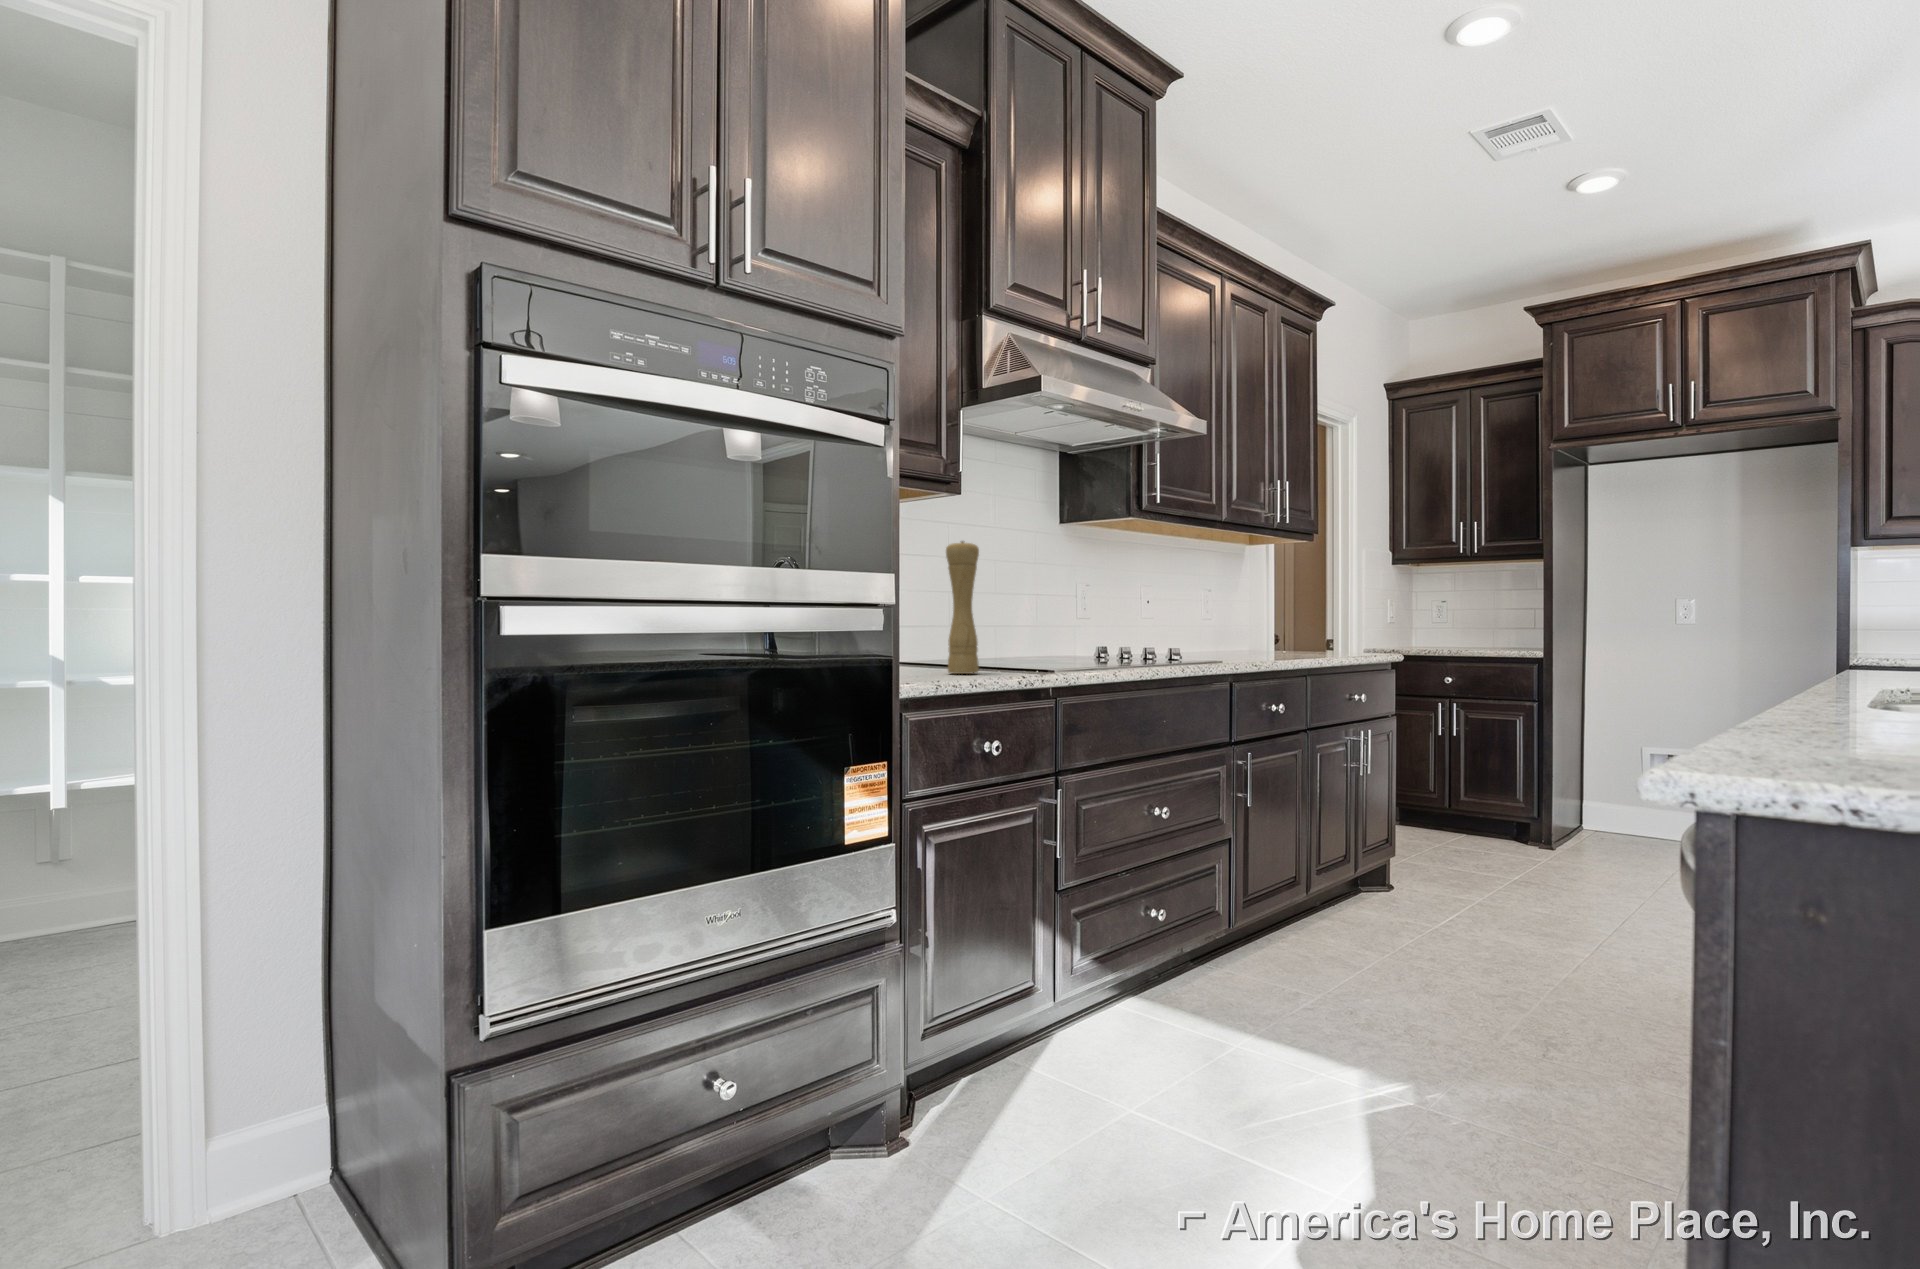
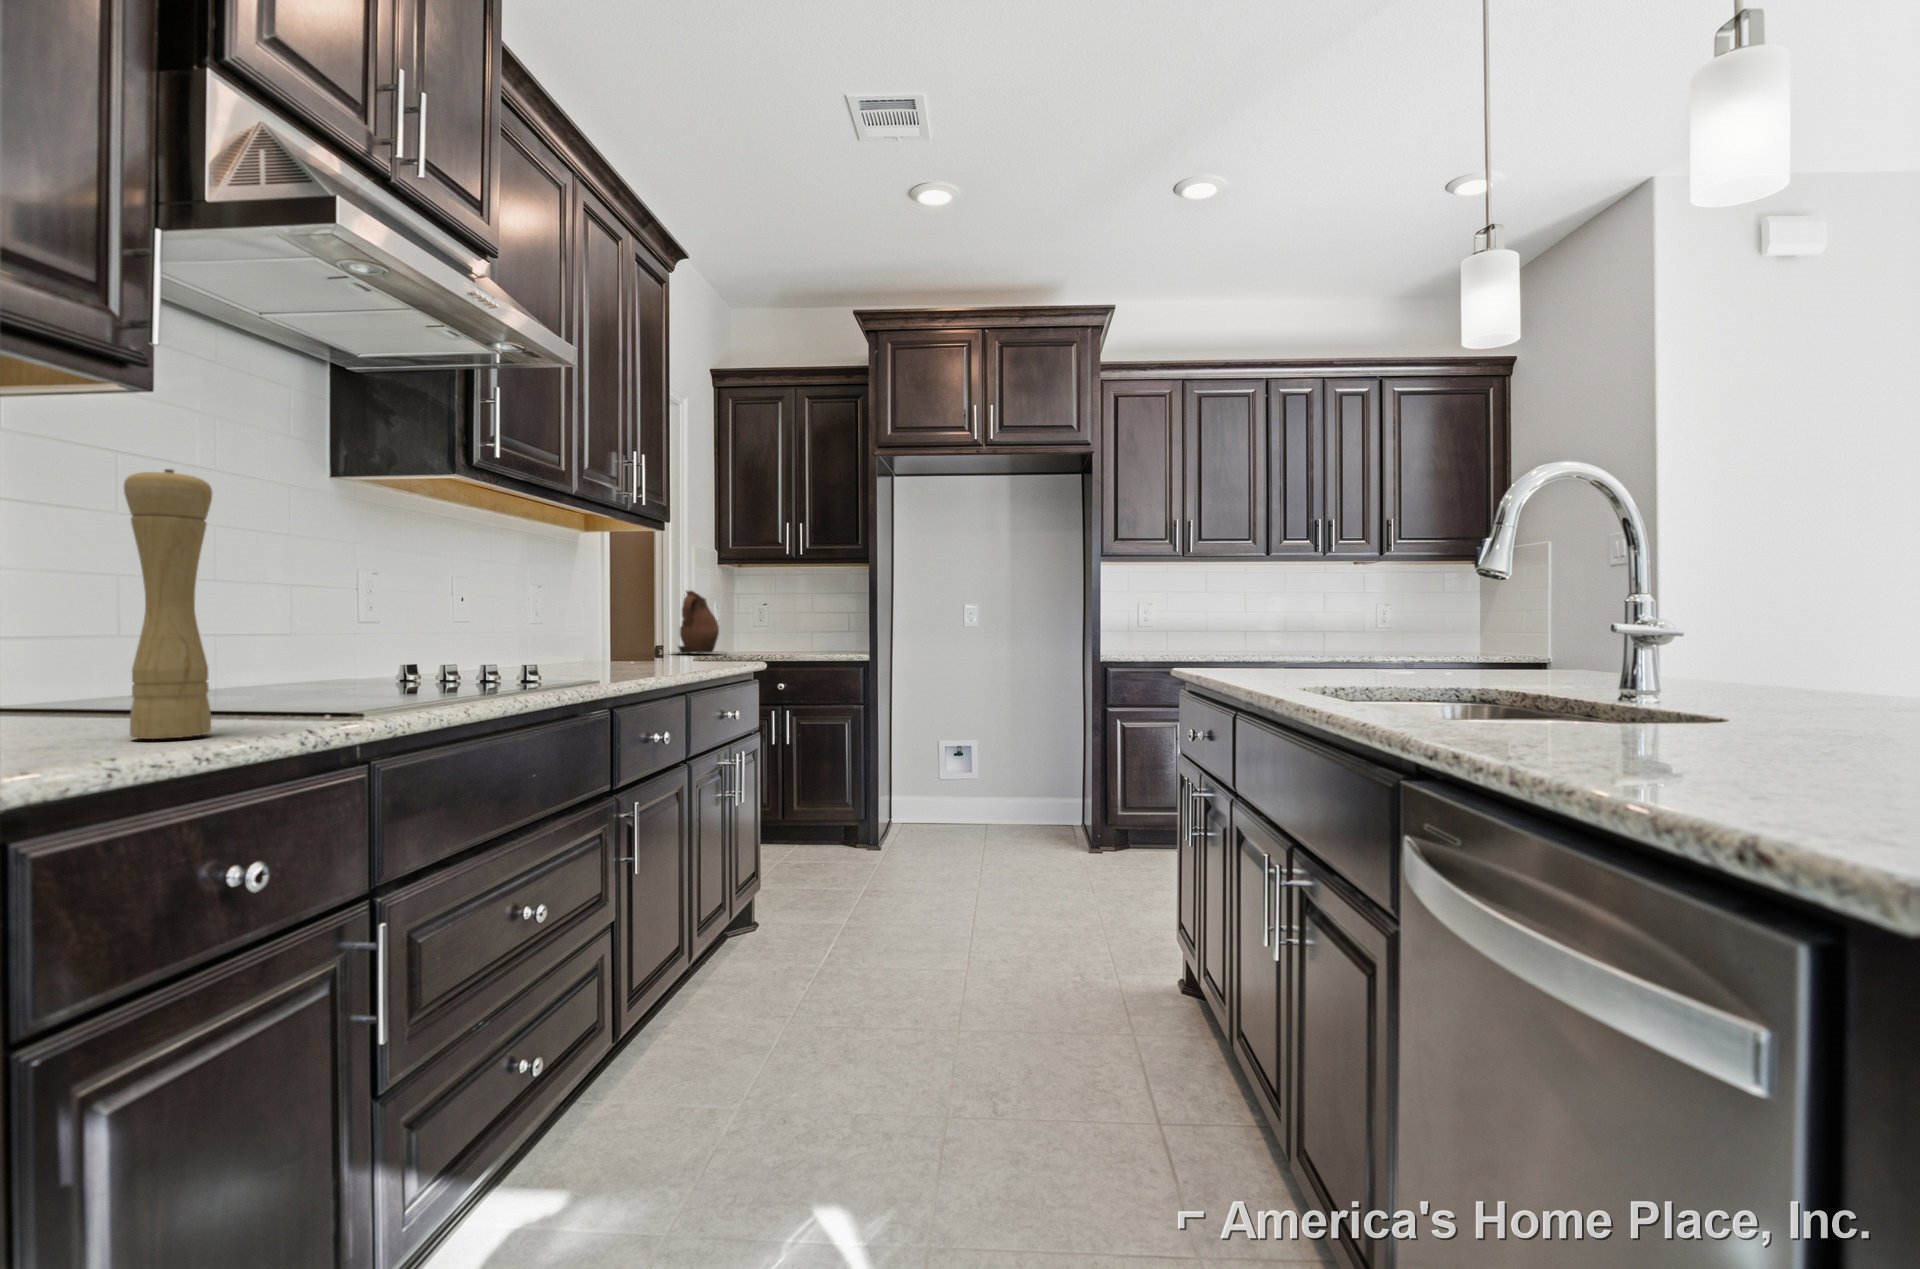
ceramic pitcher: none [1334,592,1393,649] -> present [678,591,719,654]

